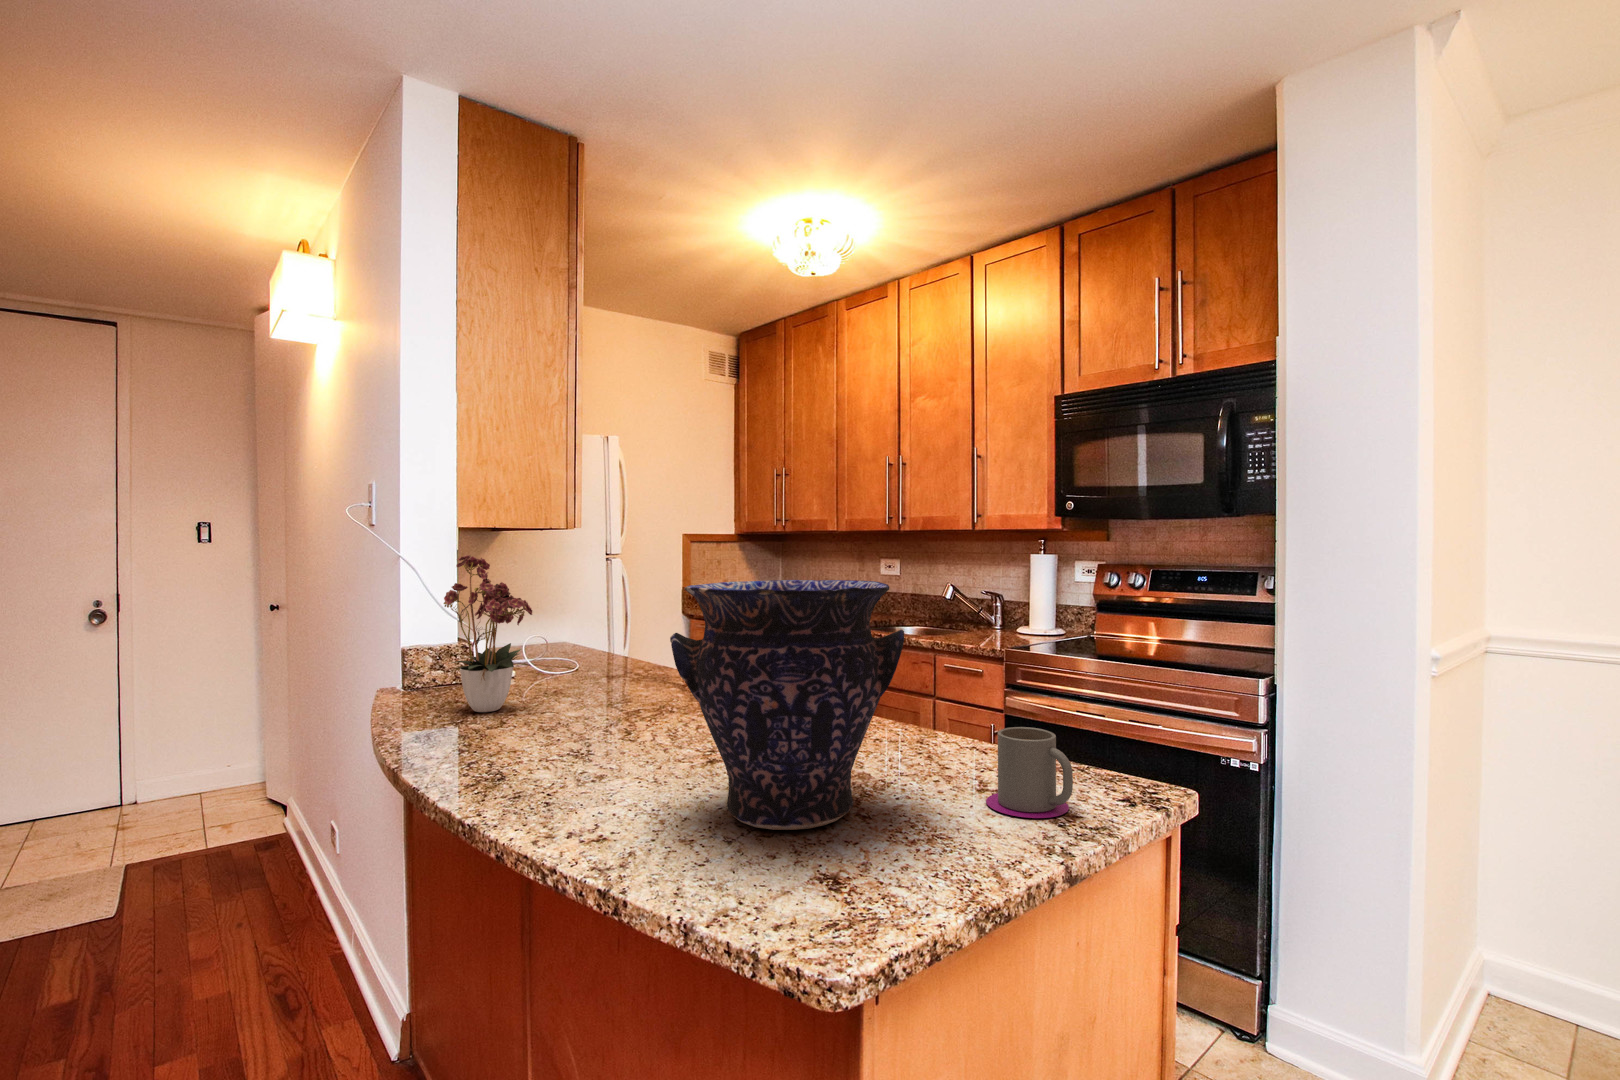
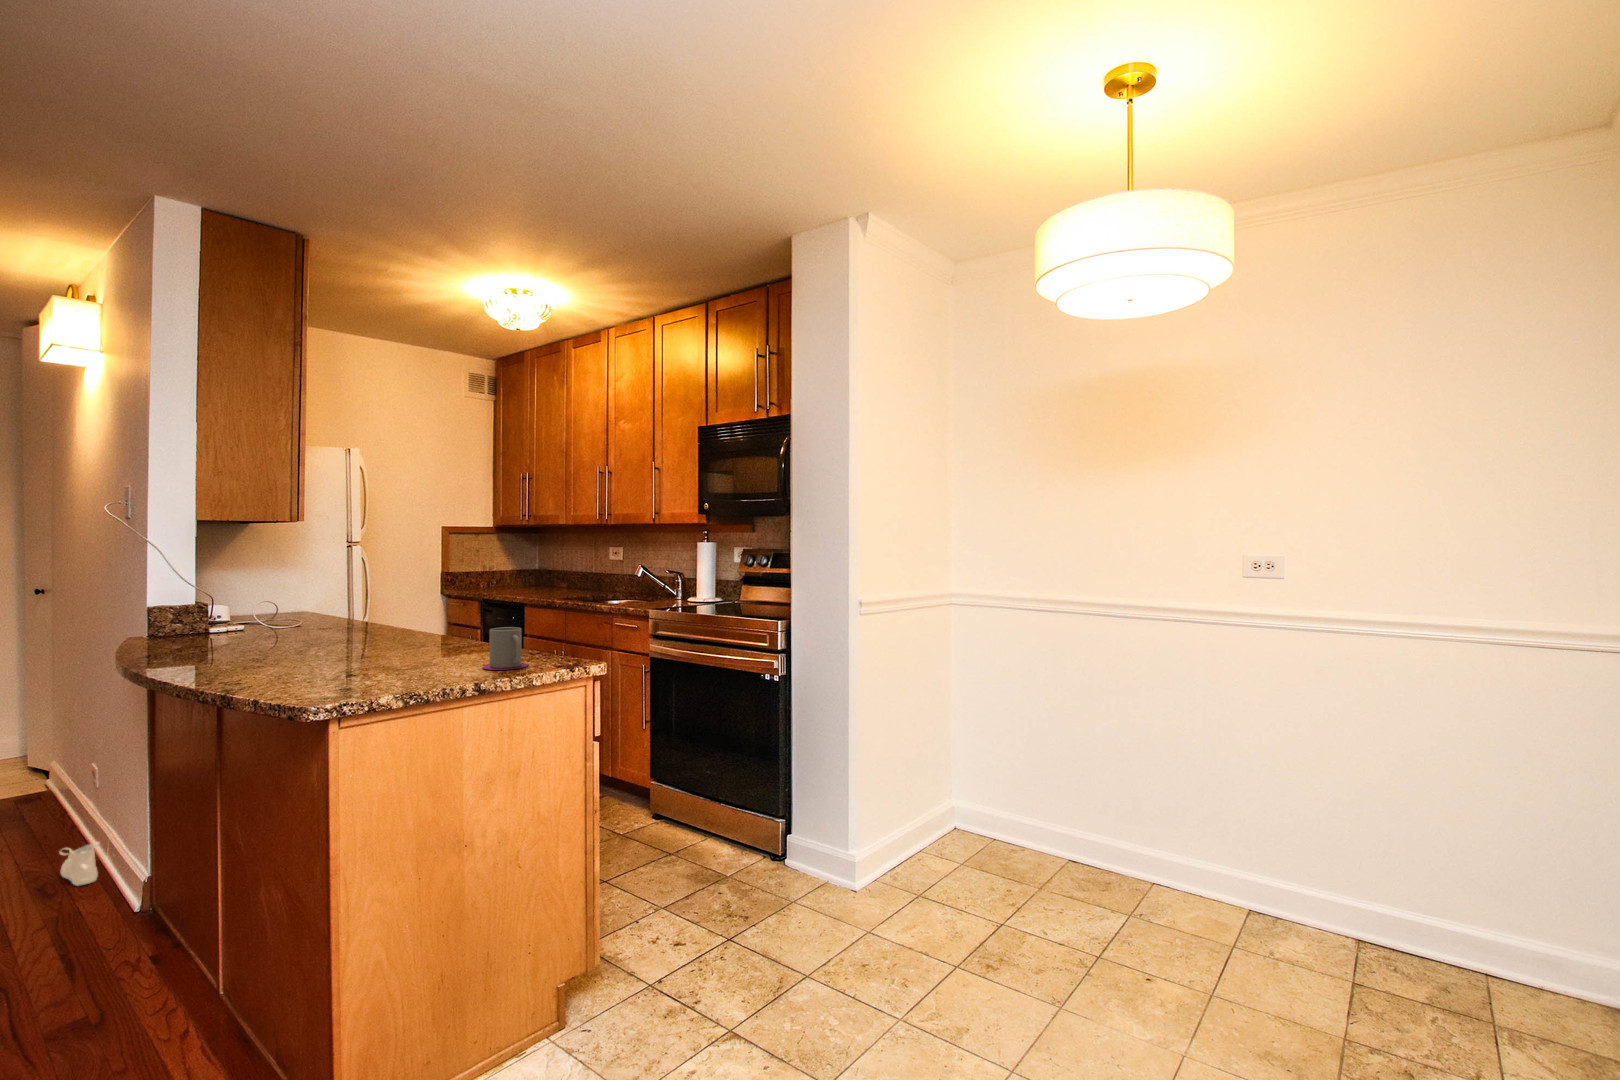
flower arrangement: present [444,555,532,712] -> none [170,531,251,646]
vase: present [670,580,904,830] -> none [290,548,435,677]
shoe: none [301,940,345,999] -> present [59,842,100,886]

